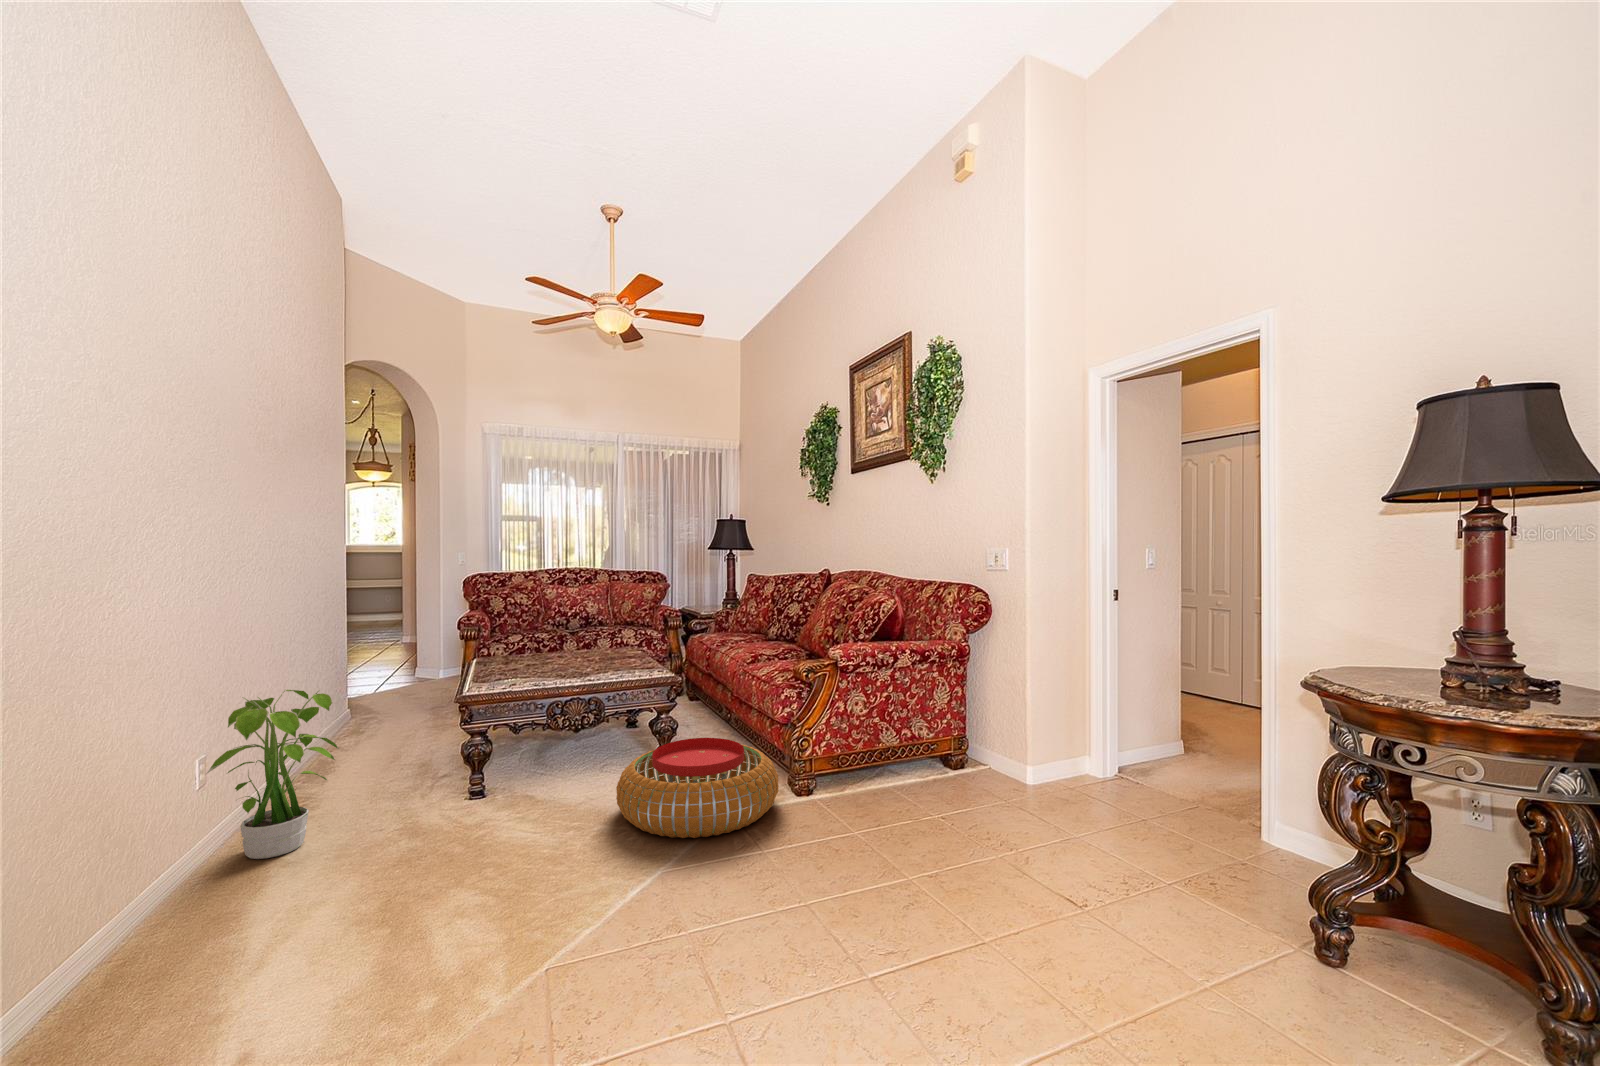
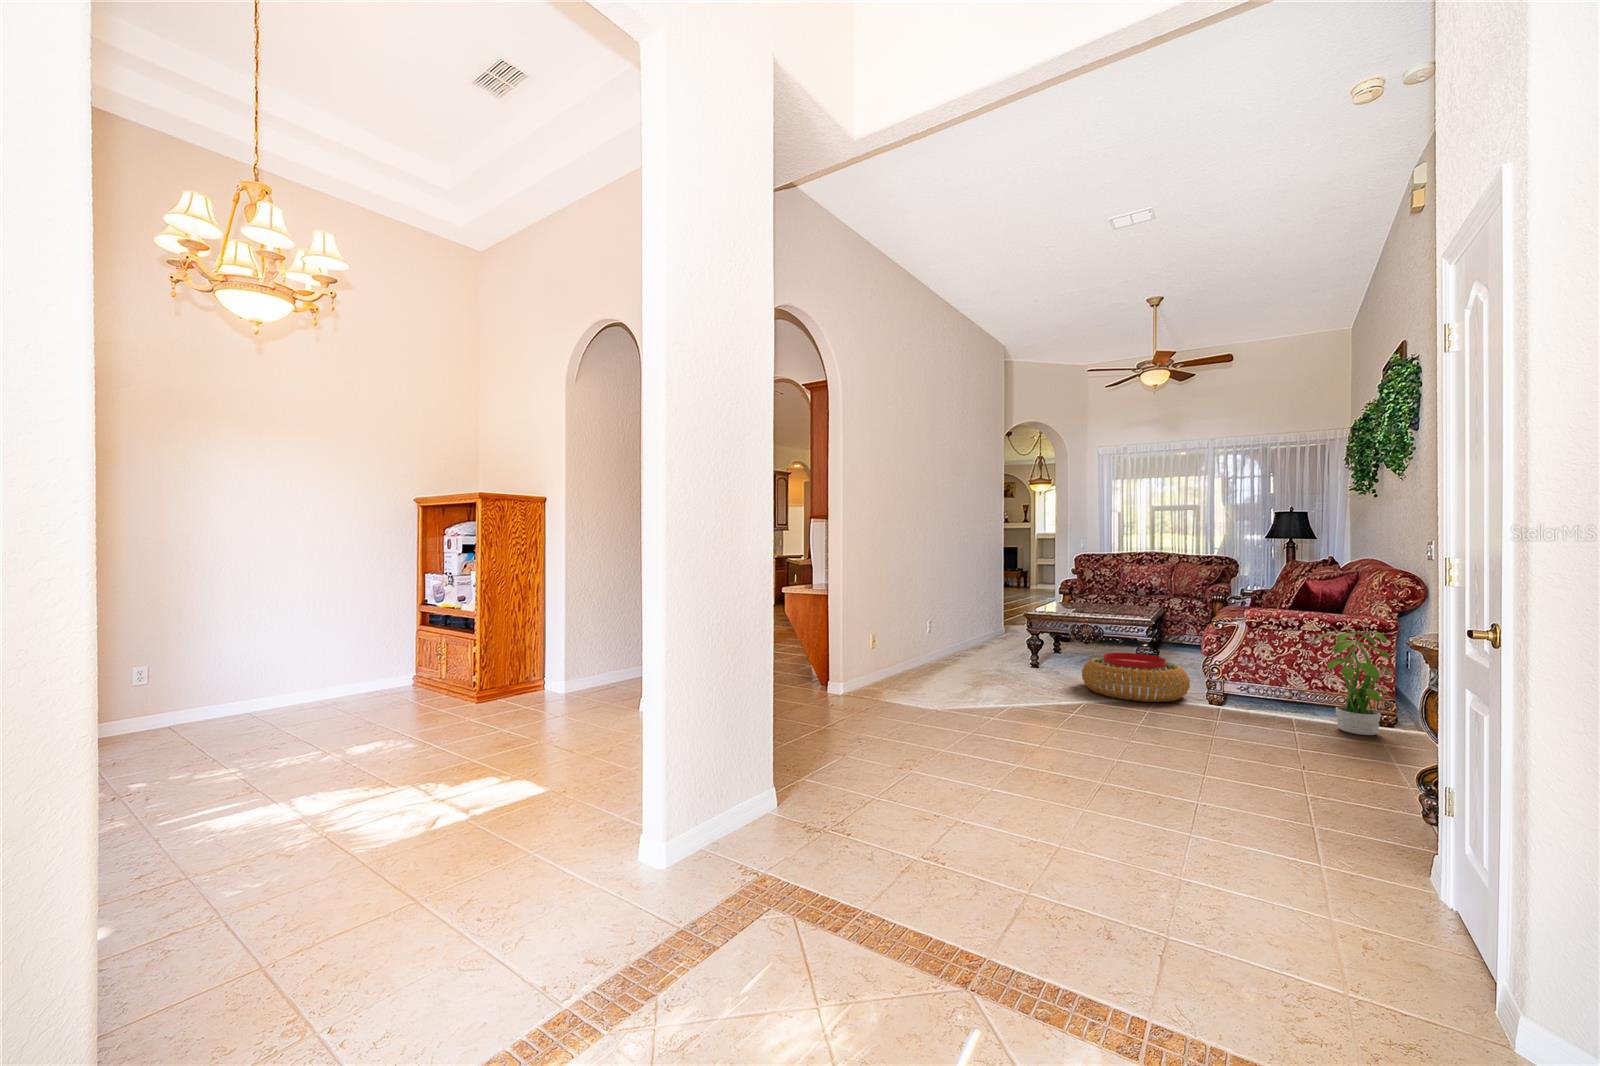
potted plant: present [207,690,339,859] -> present [1310,628,1392,735]

